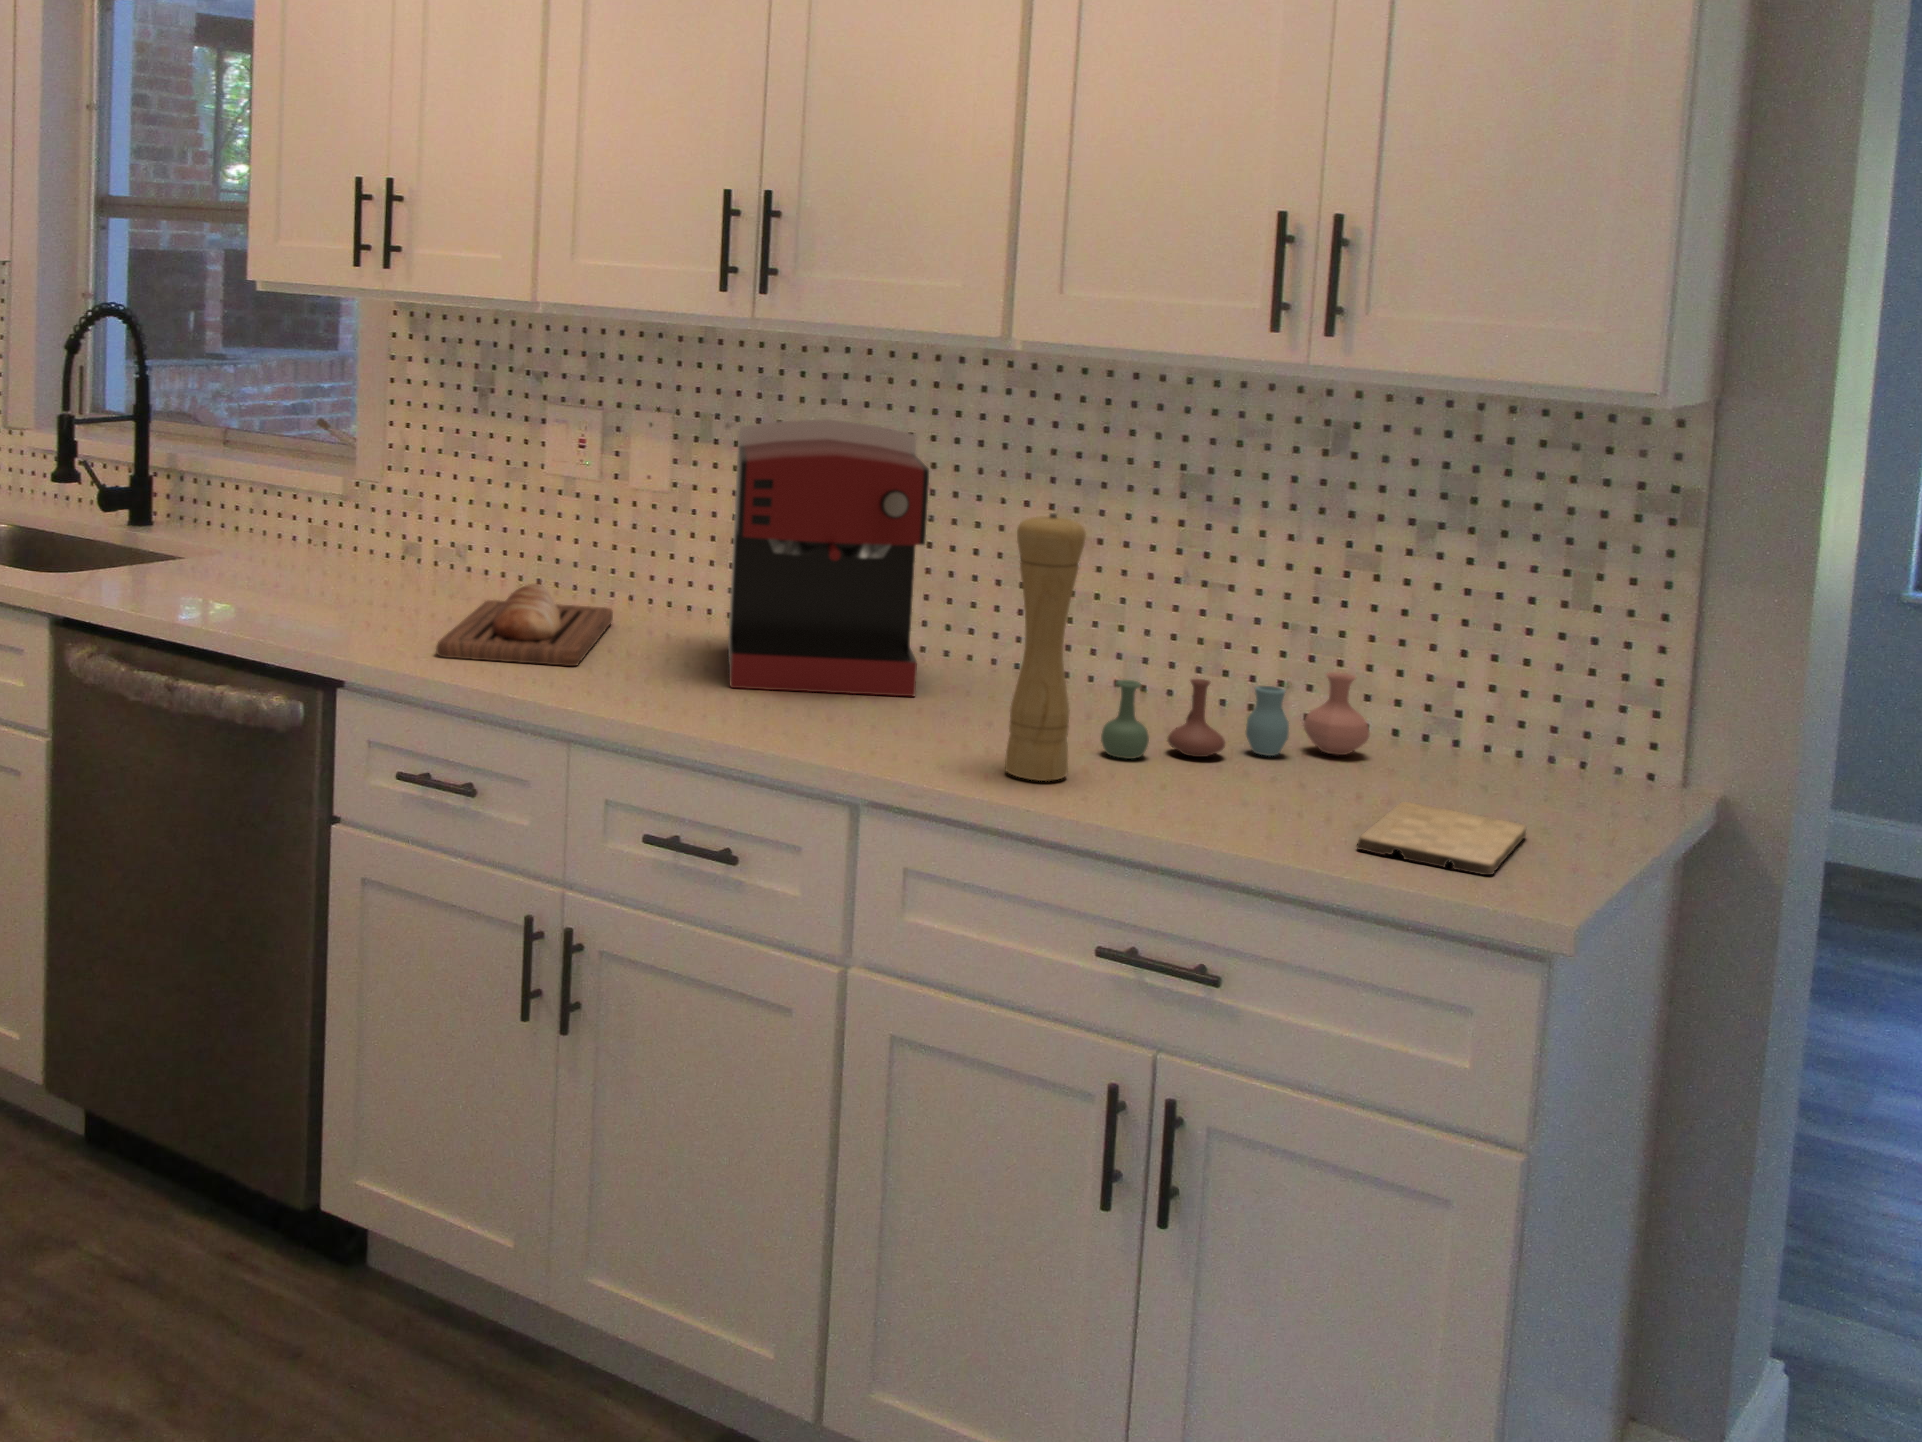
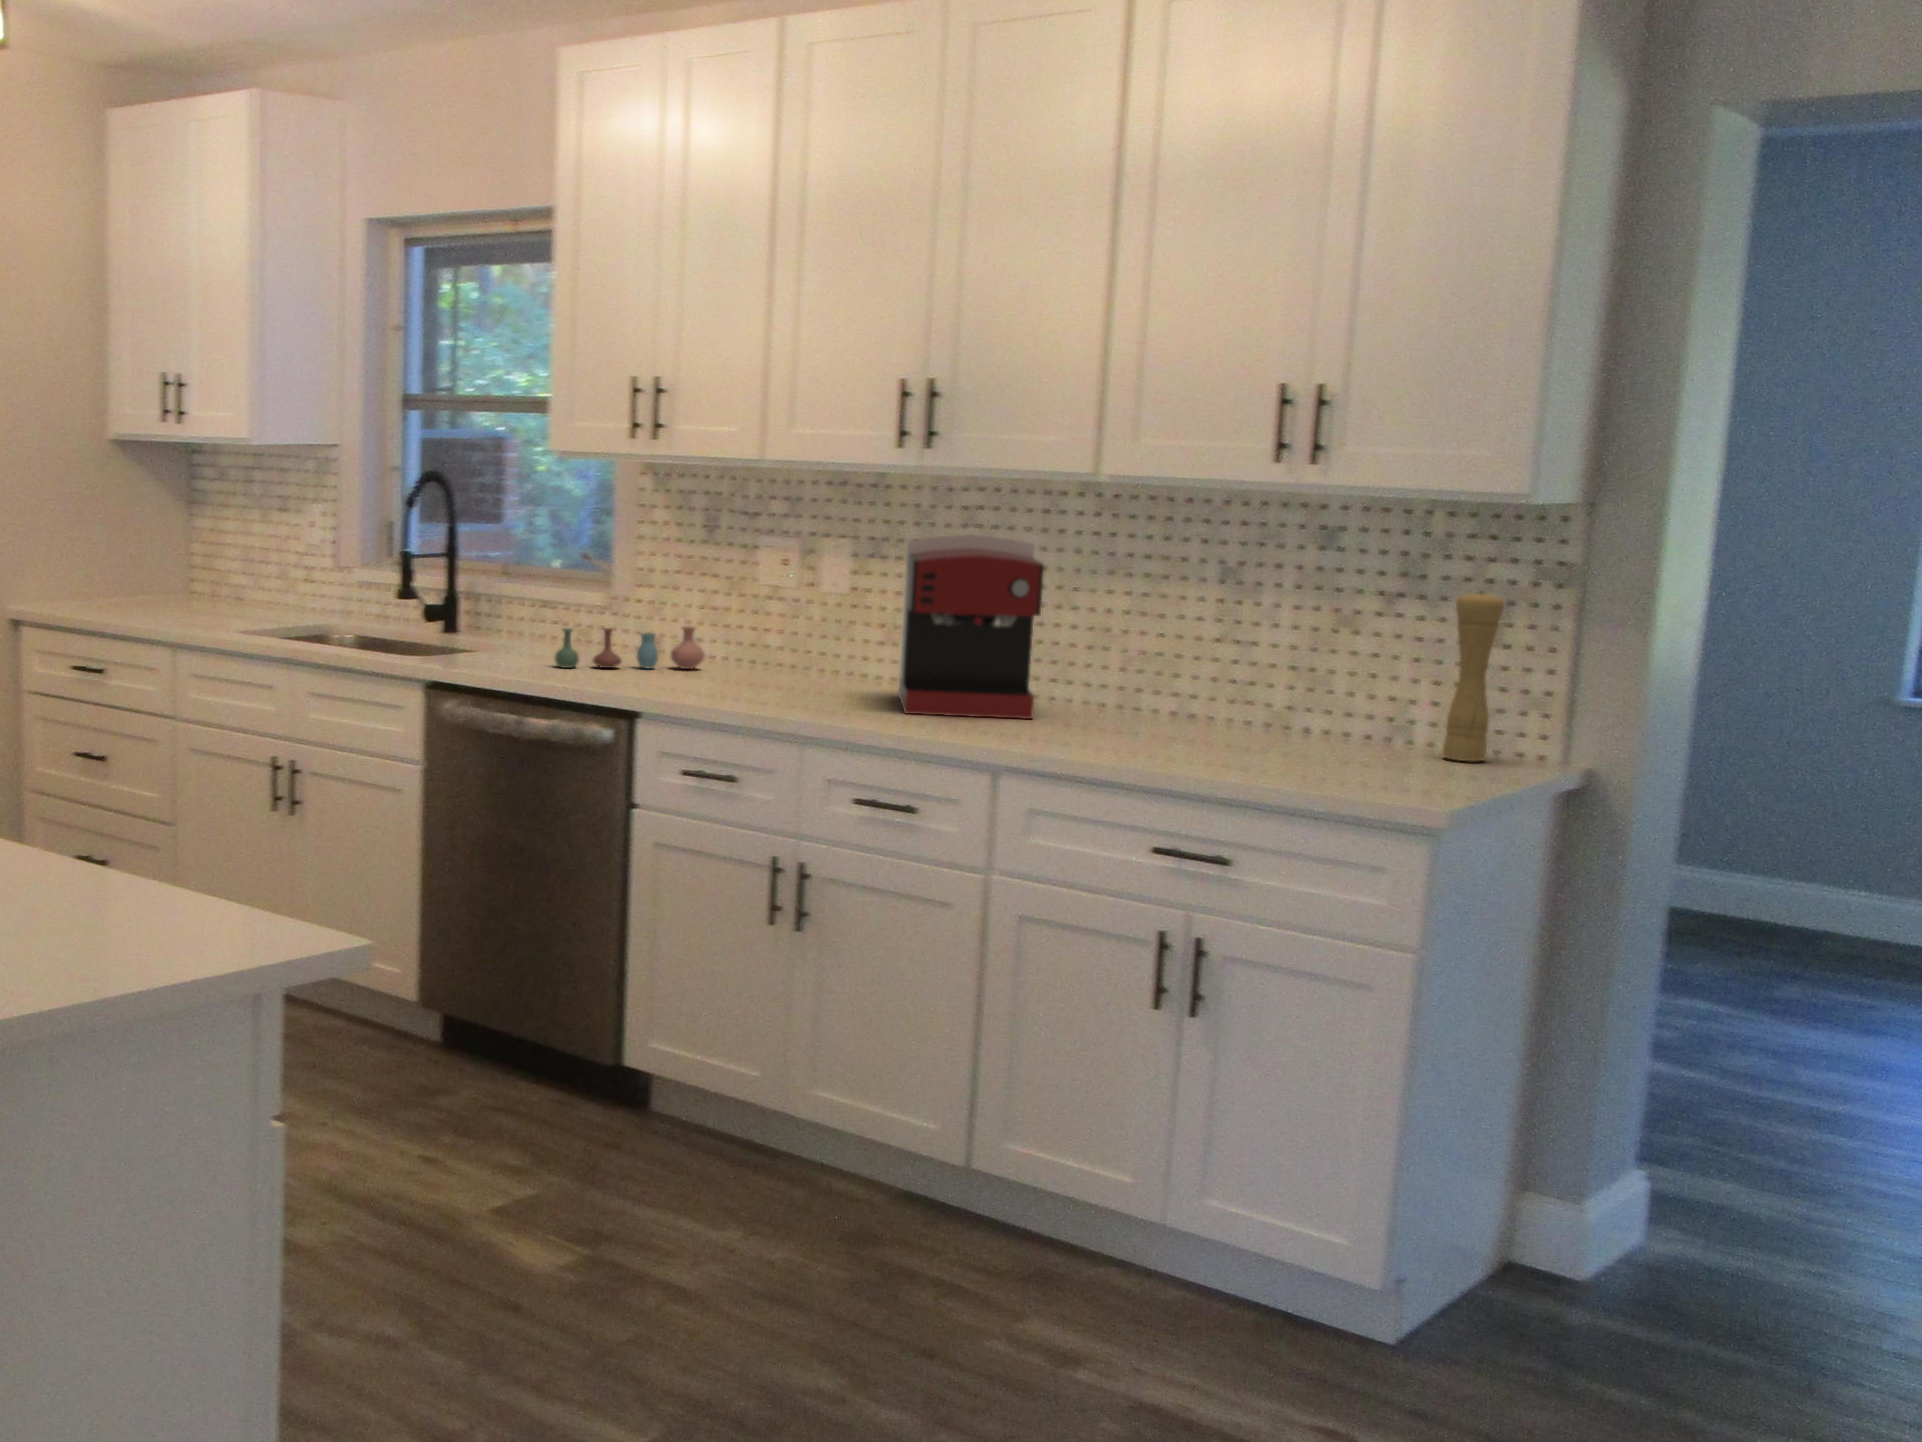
pepper mill: present [1005,513,1086,781] -> present [1443,591,1504,761]
bread loaf: present [436,584,613,666] -> none [702,656,814,703]
vase: present [1101,672,1369,759] -> present [555,626,704,669]
cutting board: present [1357,802,1526,875] -> none [1317,762,1436,792]

